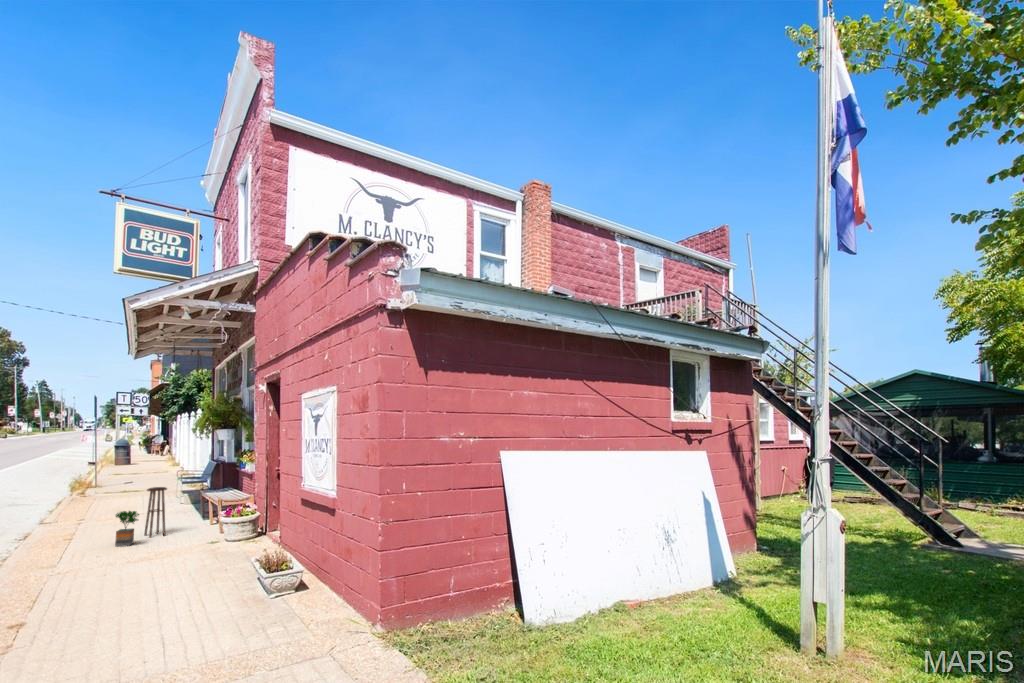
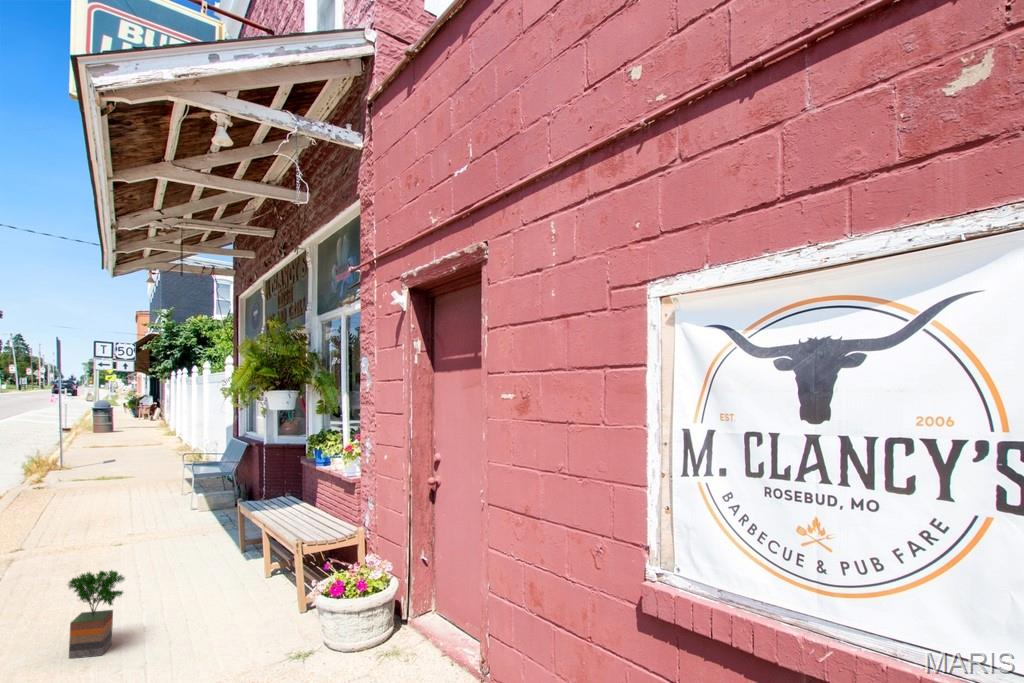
stool: present [144,487,167,537] -> none [135,507,182,617]

